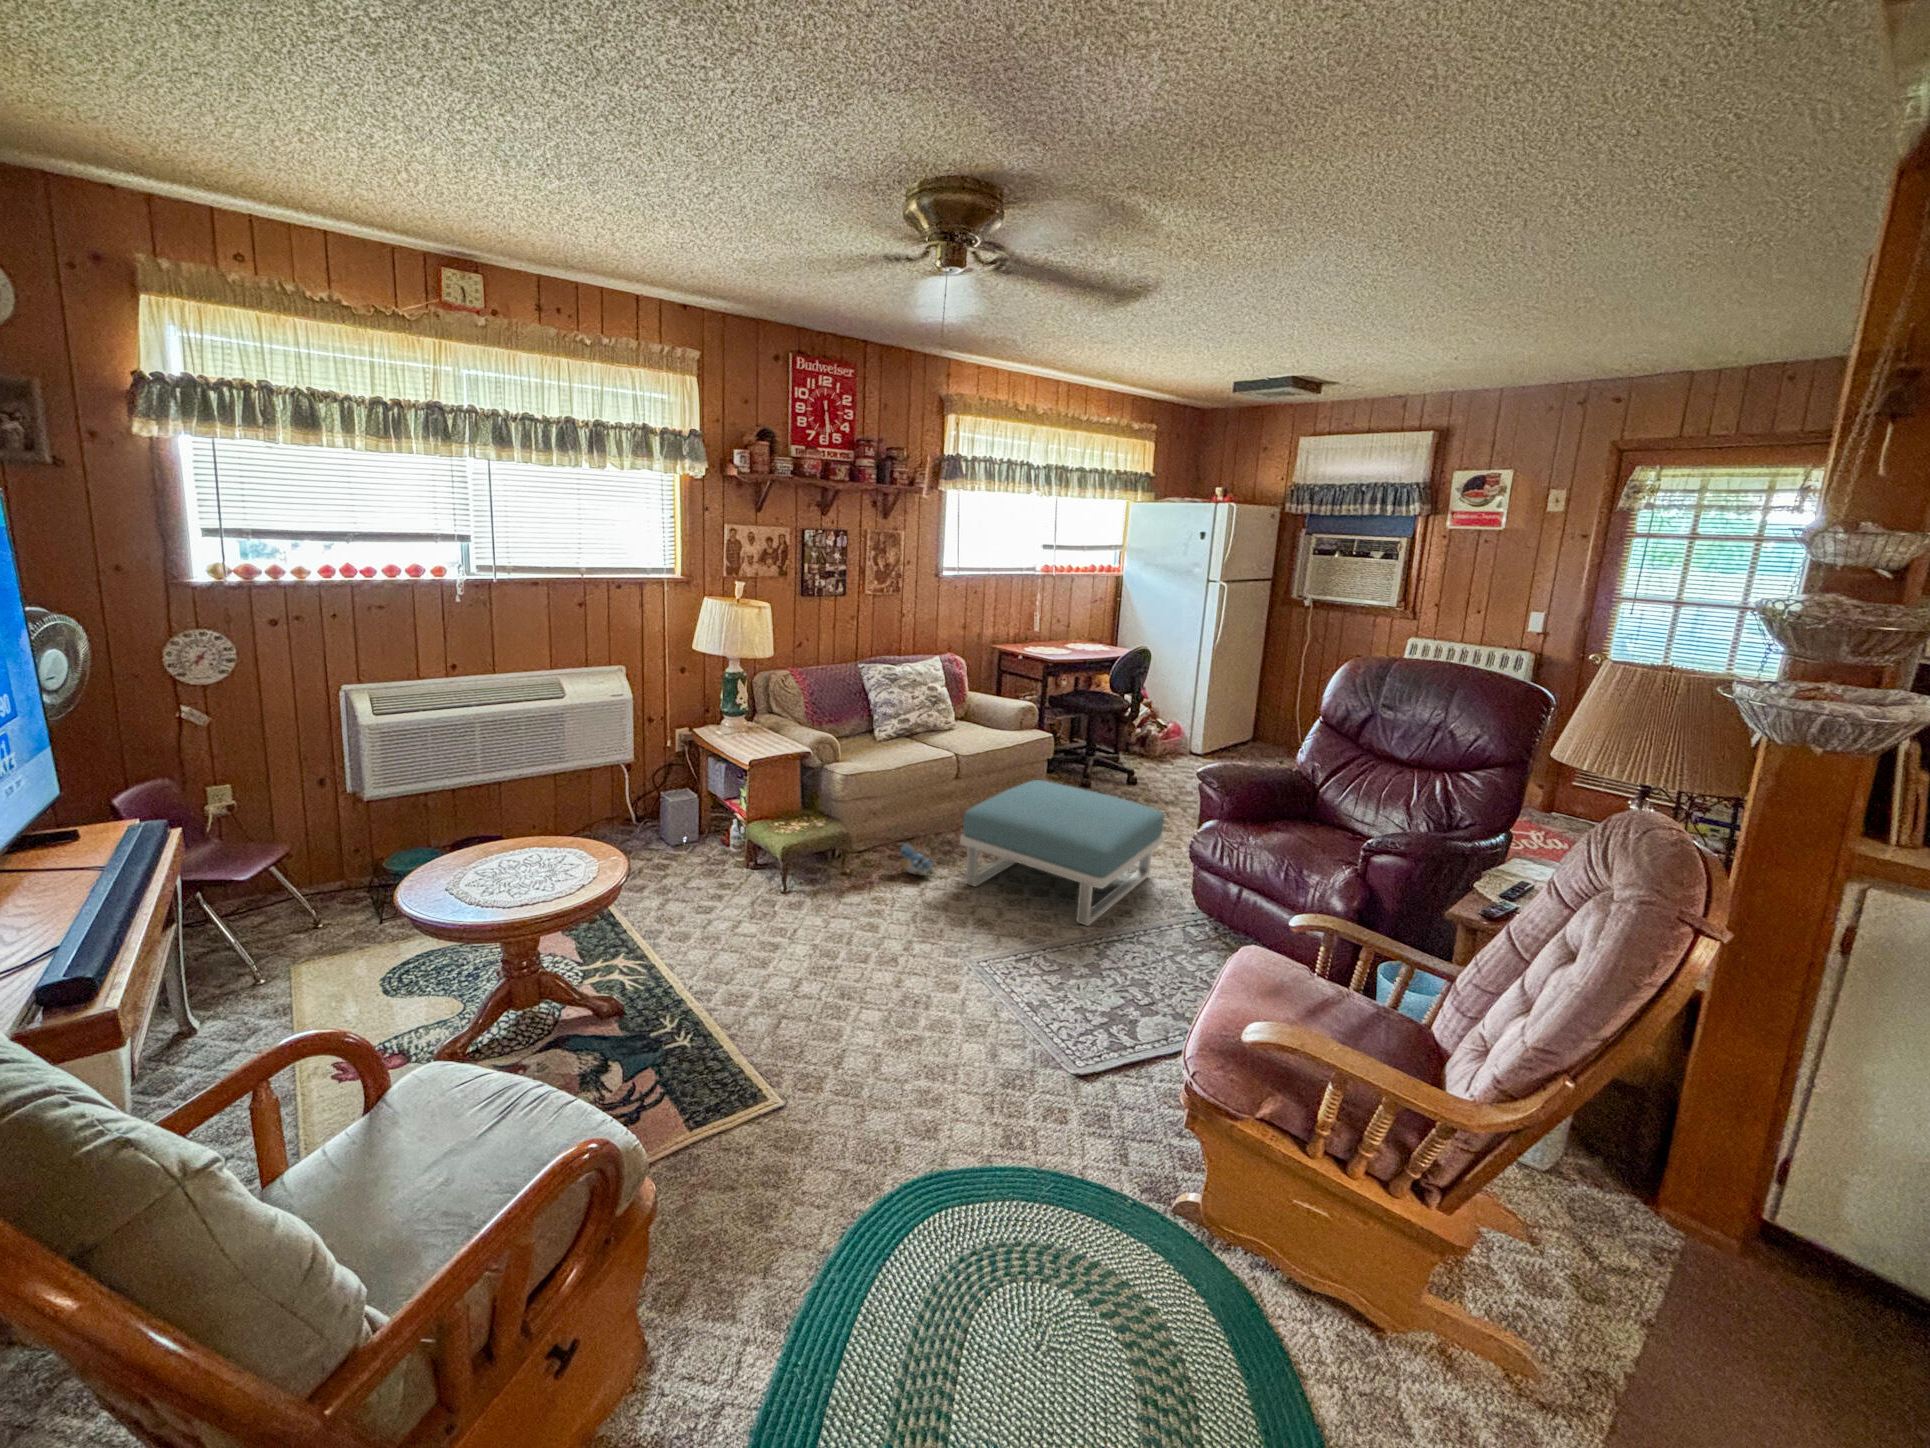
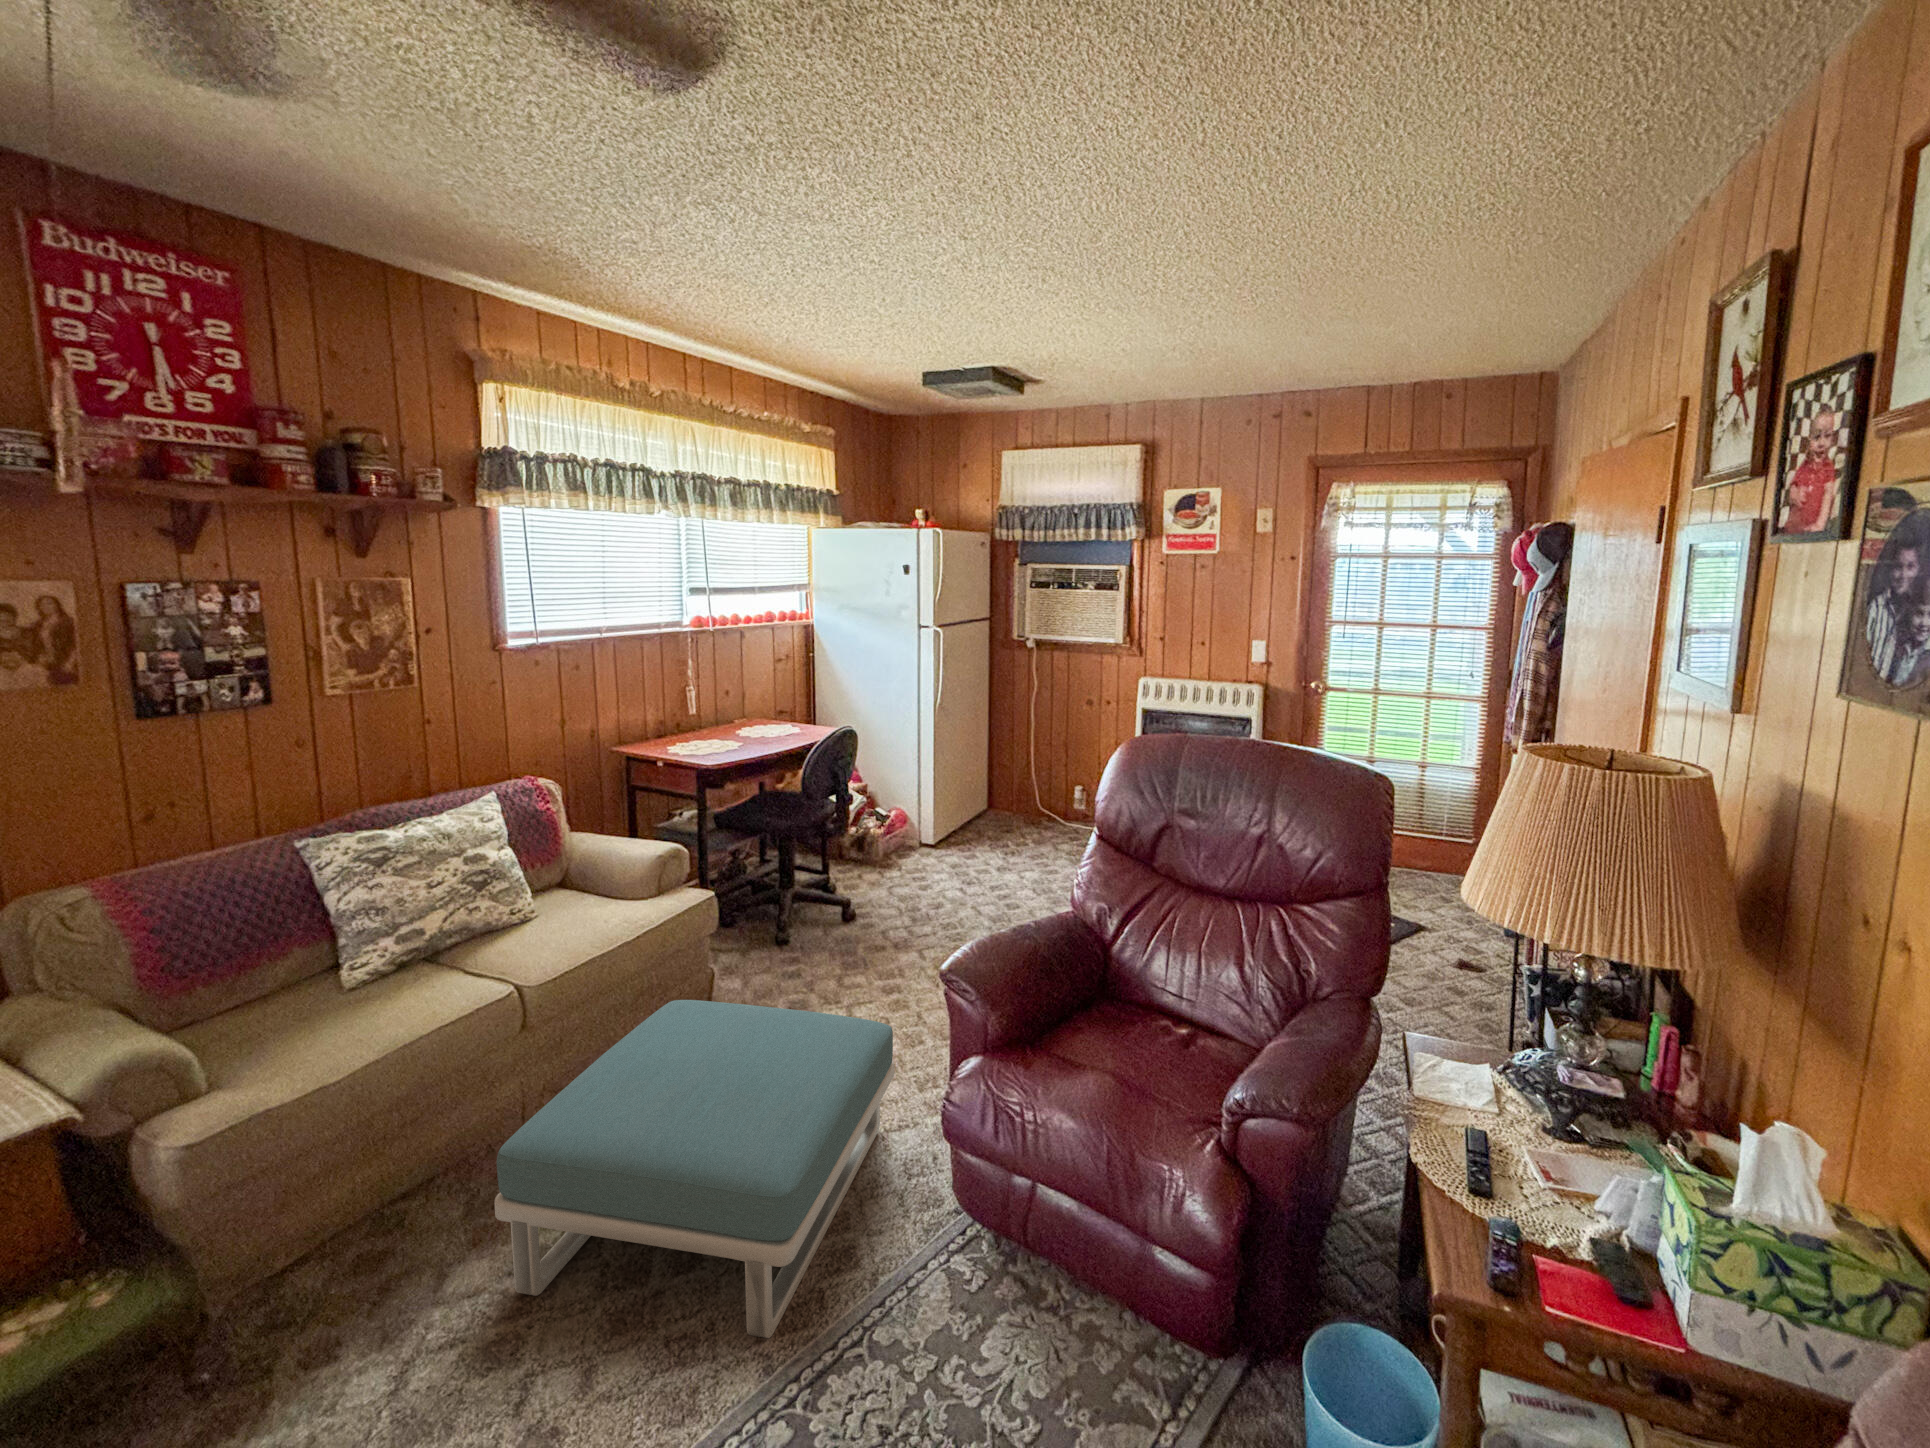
plush toy: present [900,845,936,875] -> none [355,1244,452,1309]

